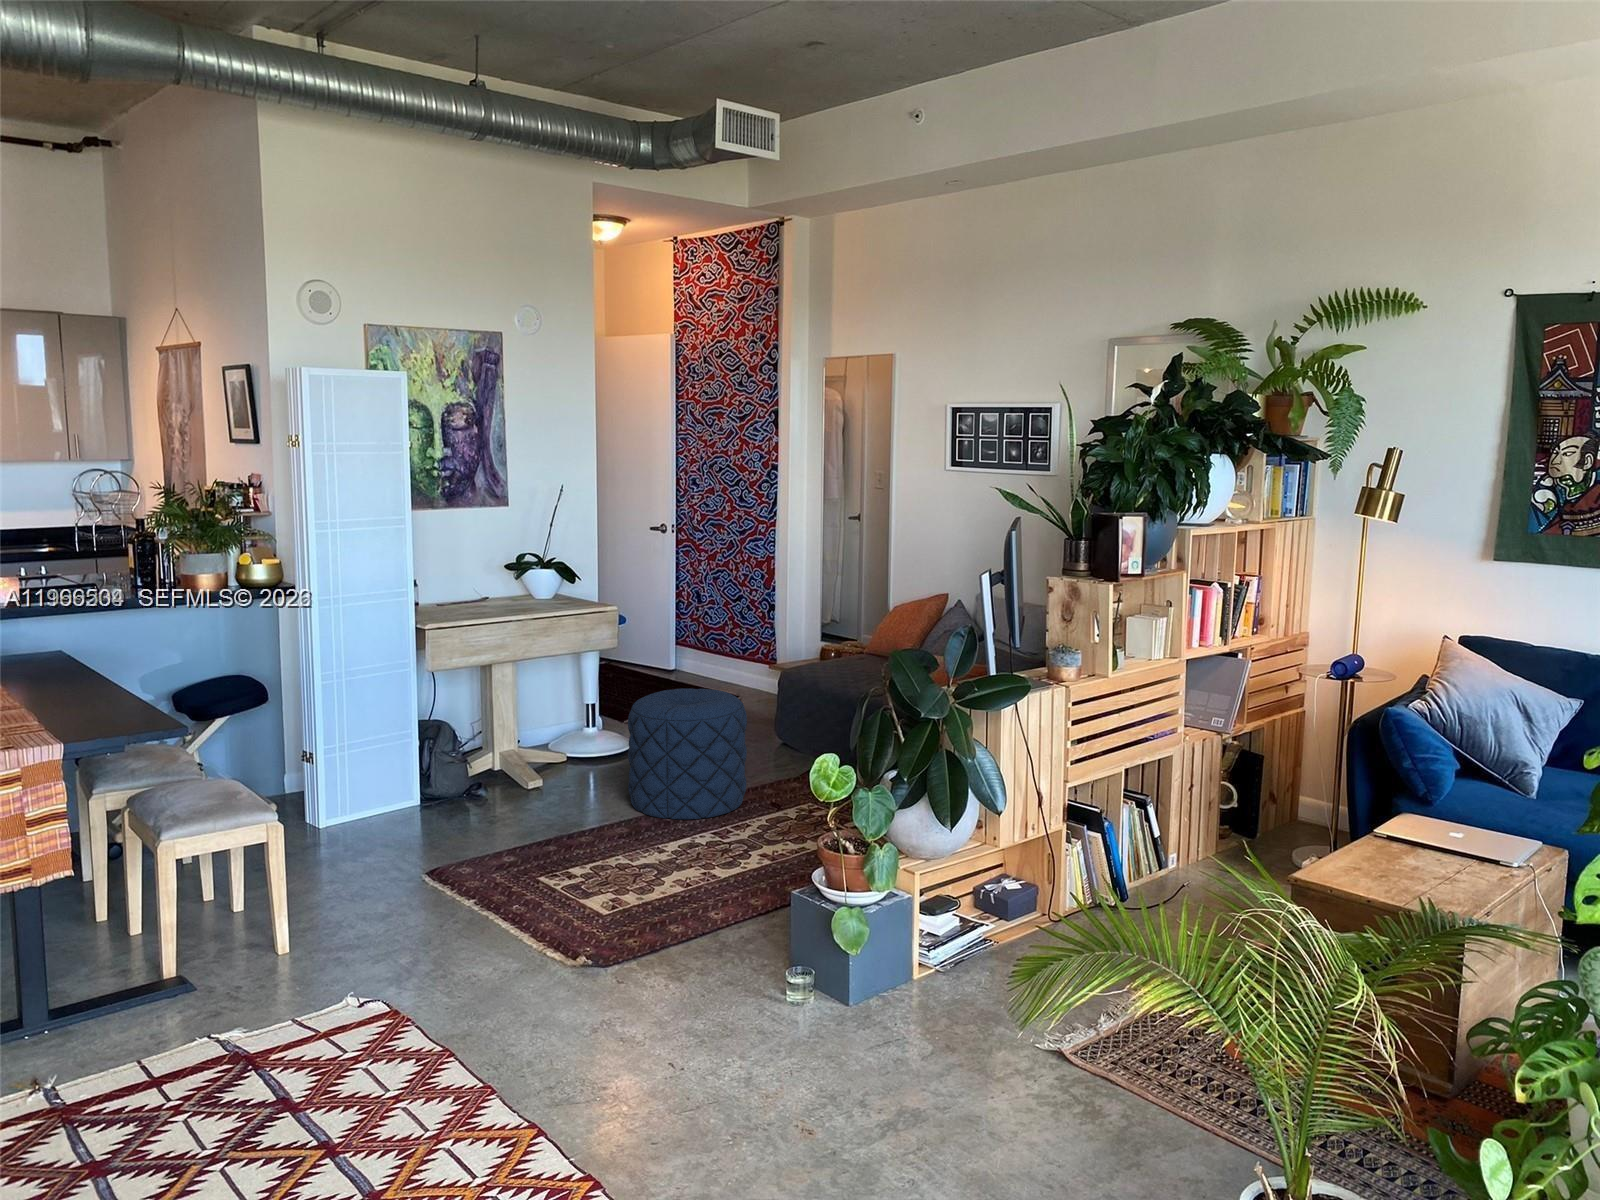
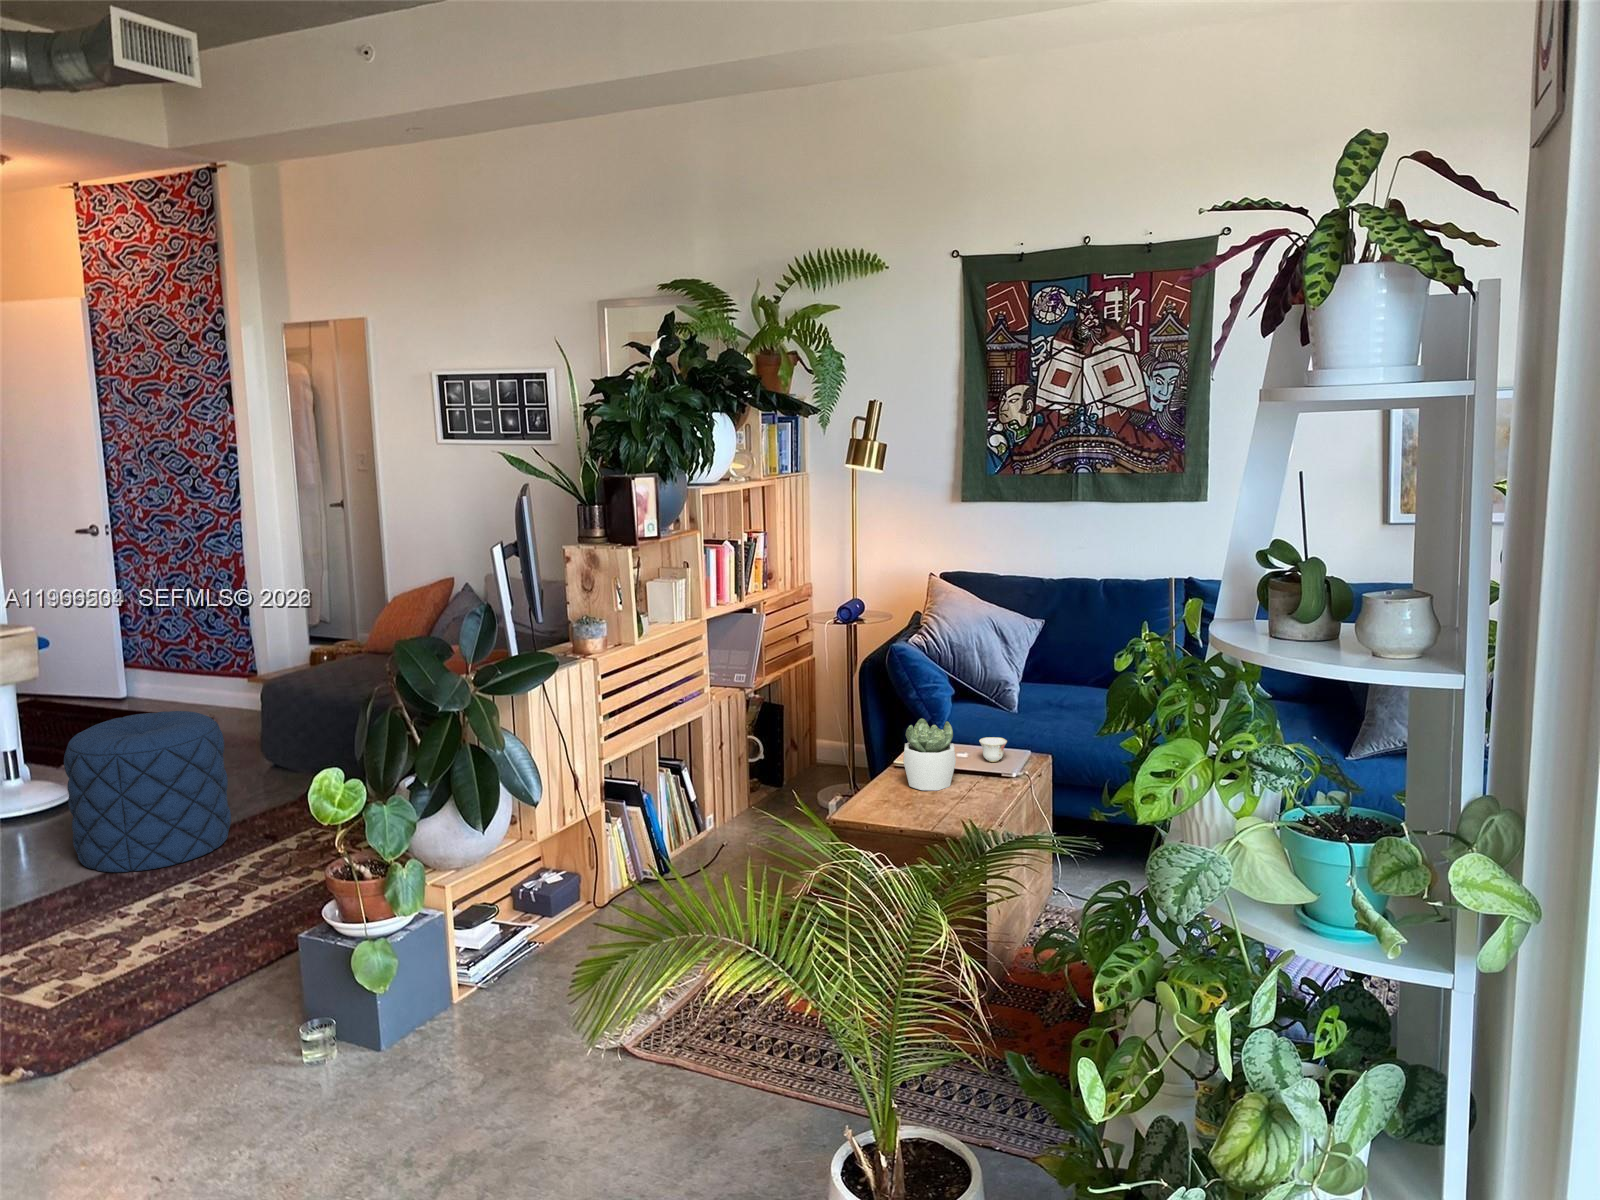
succulent plant: none [1380,787,1442,865] -> present [903,718,956,791]
teacup: none [1475,818,1509,845] -> present [979,737,1007,762]

